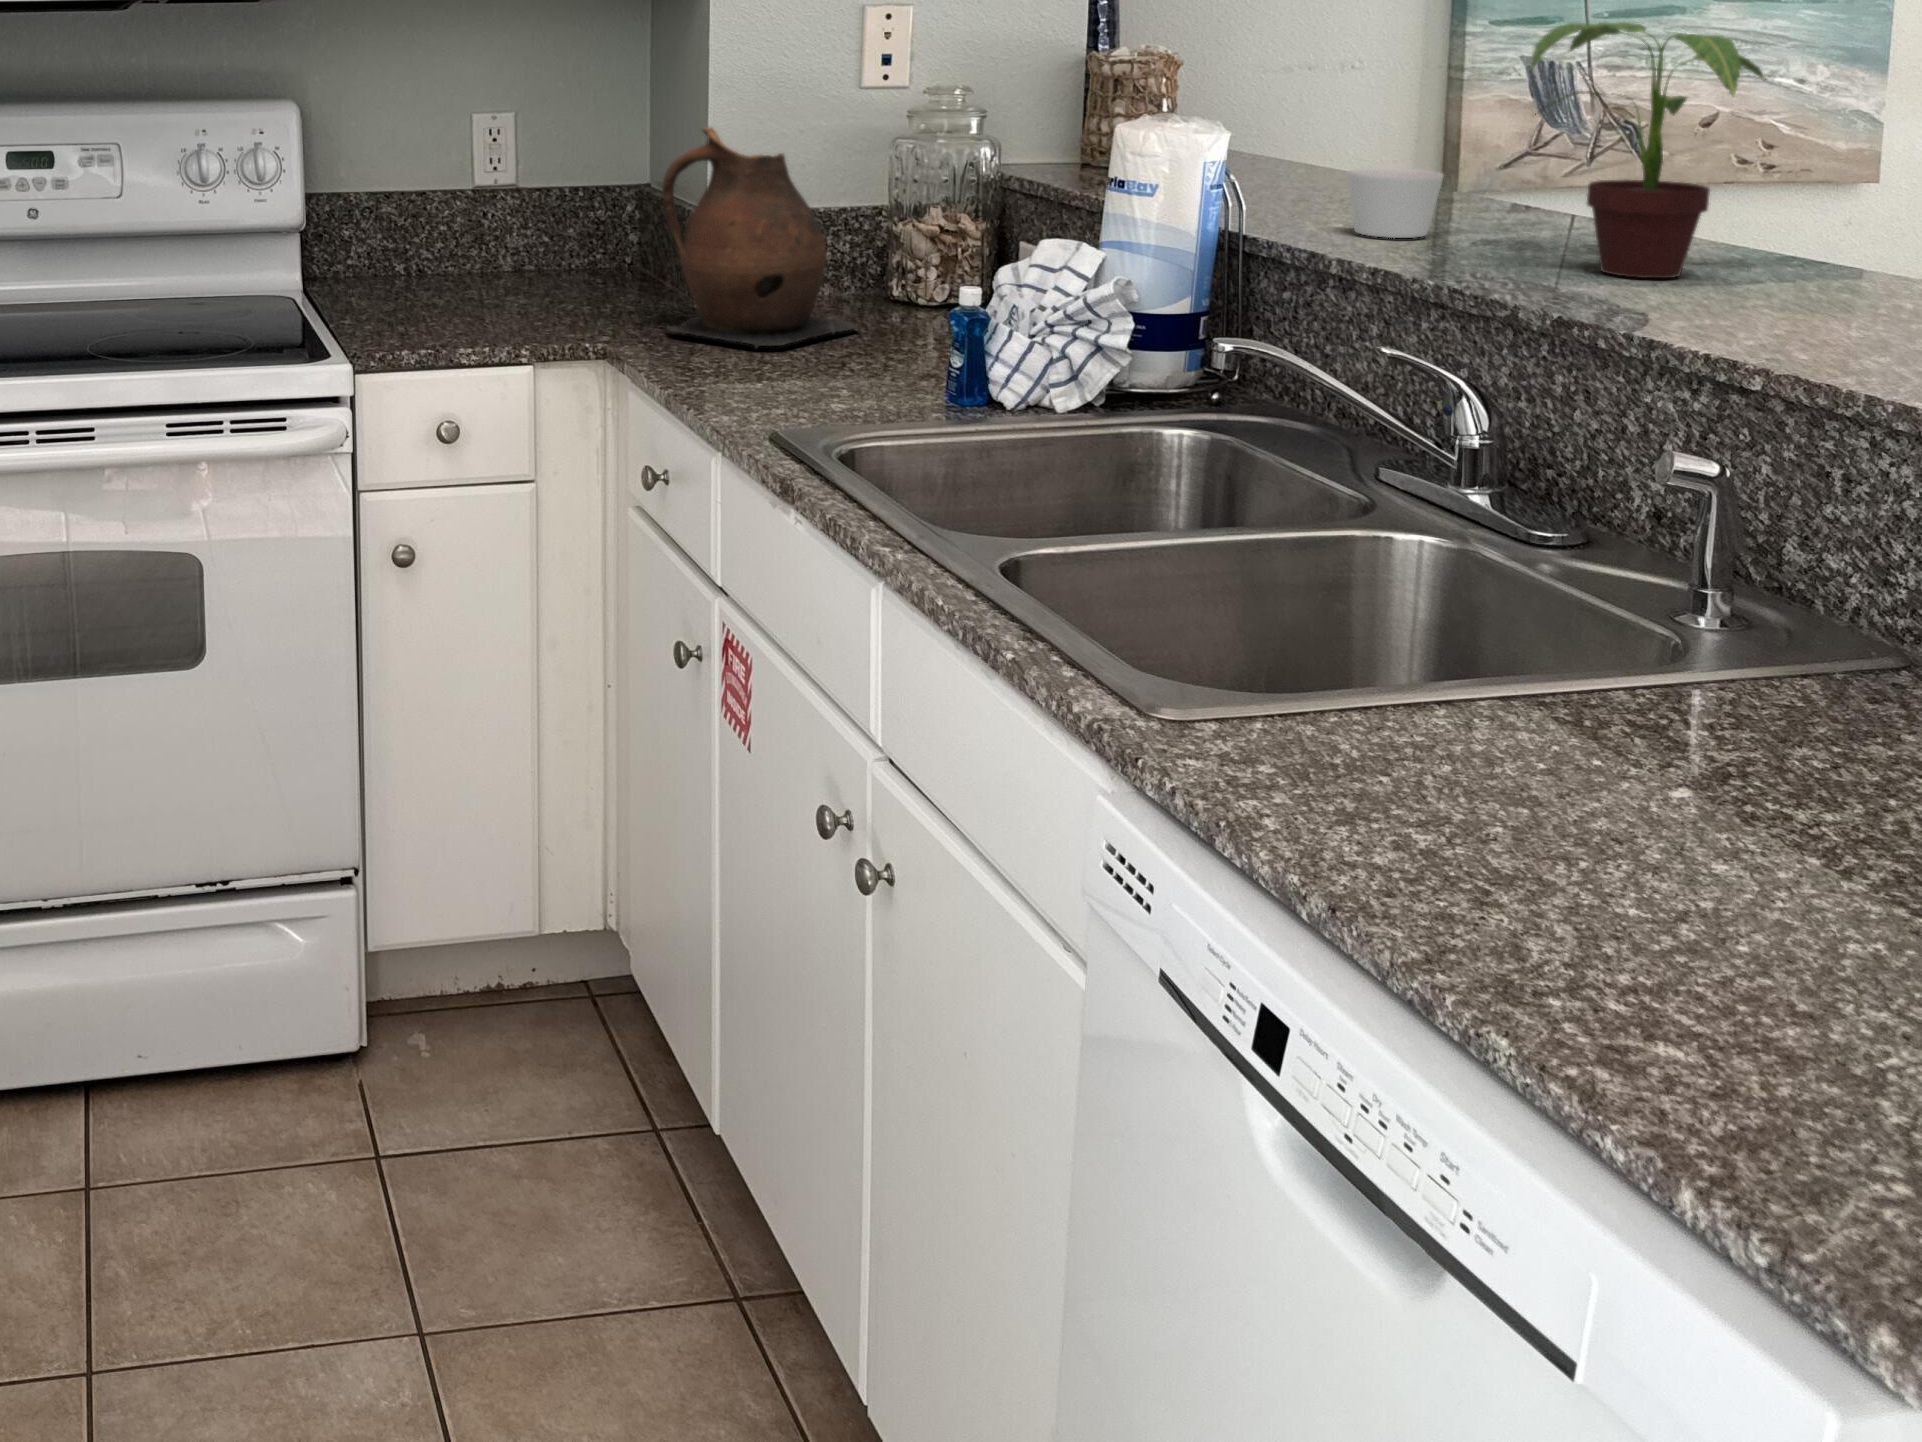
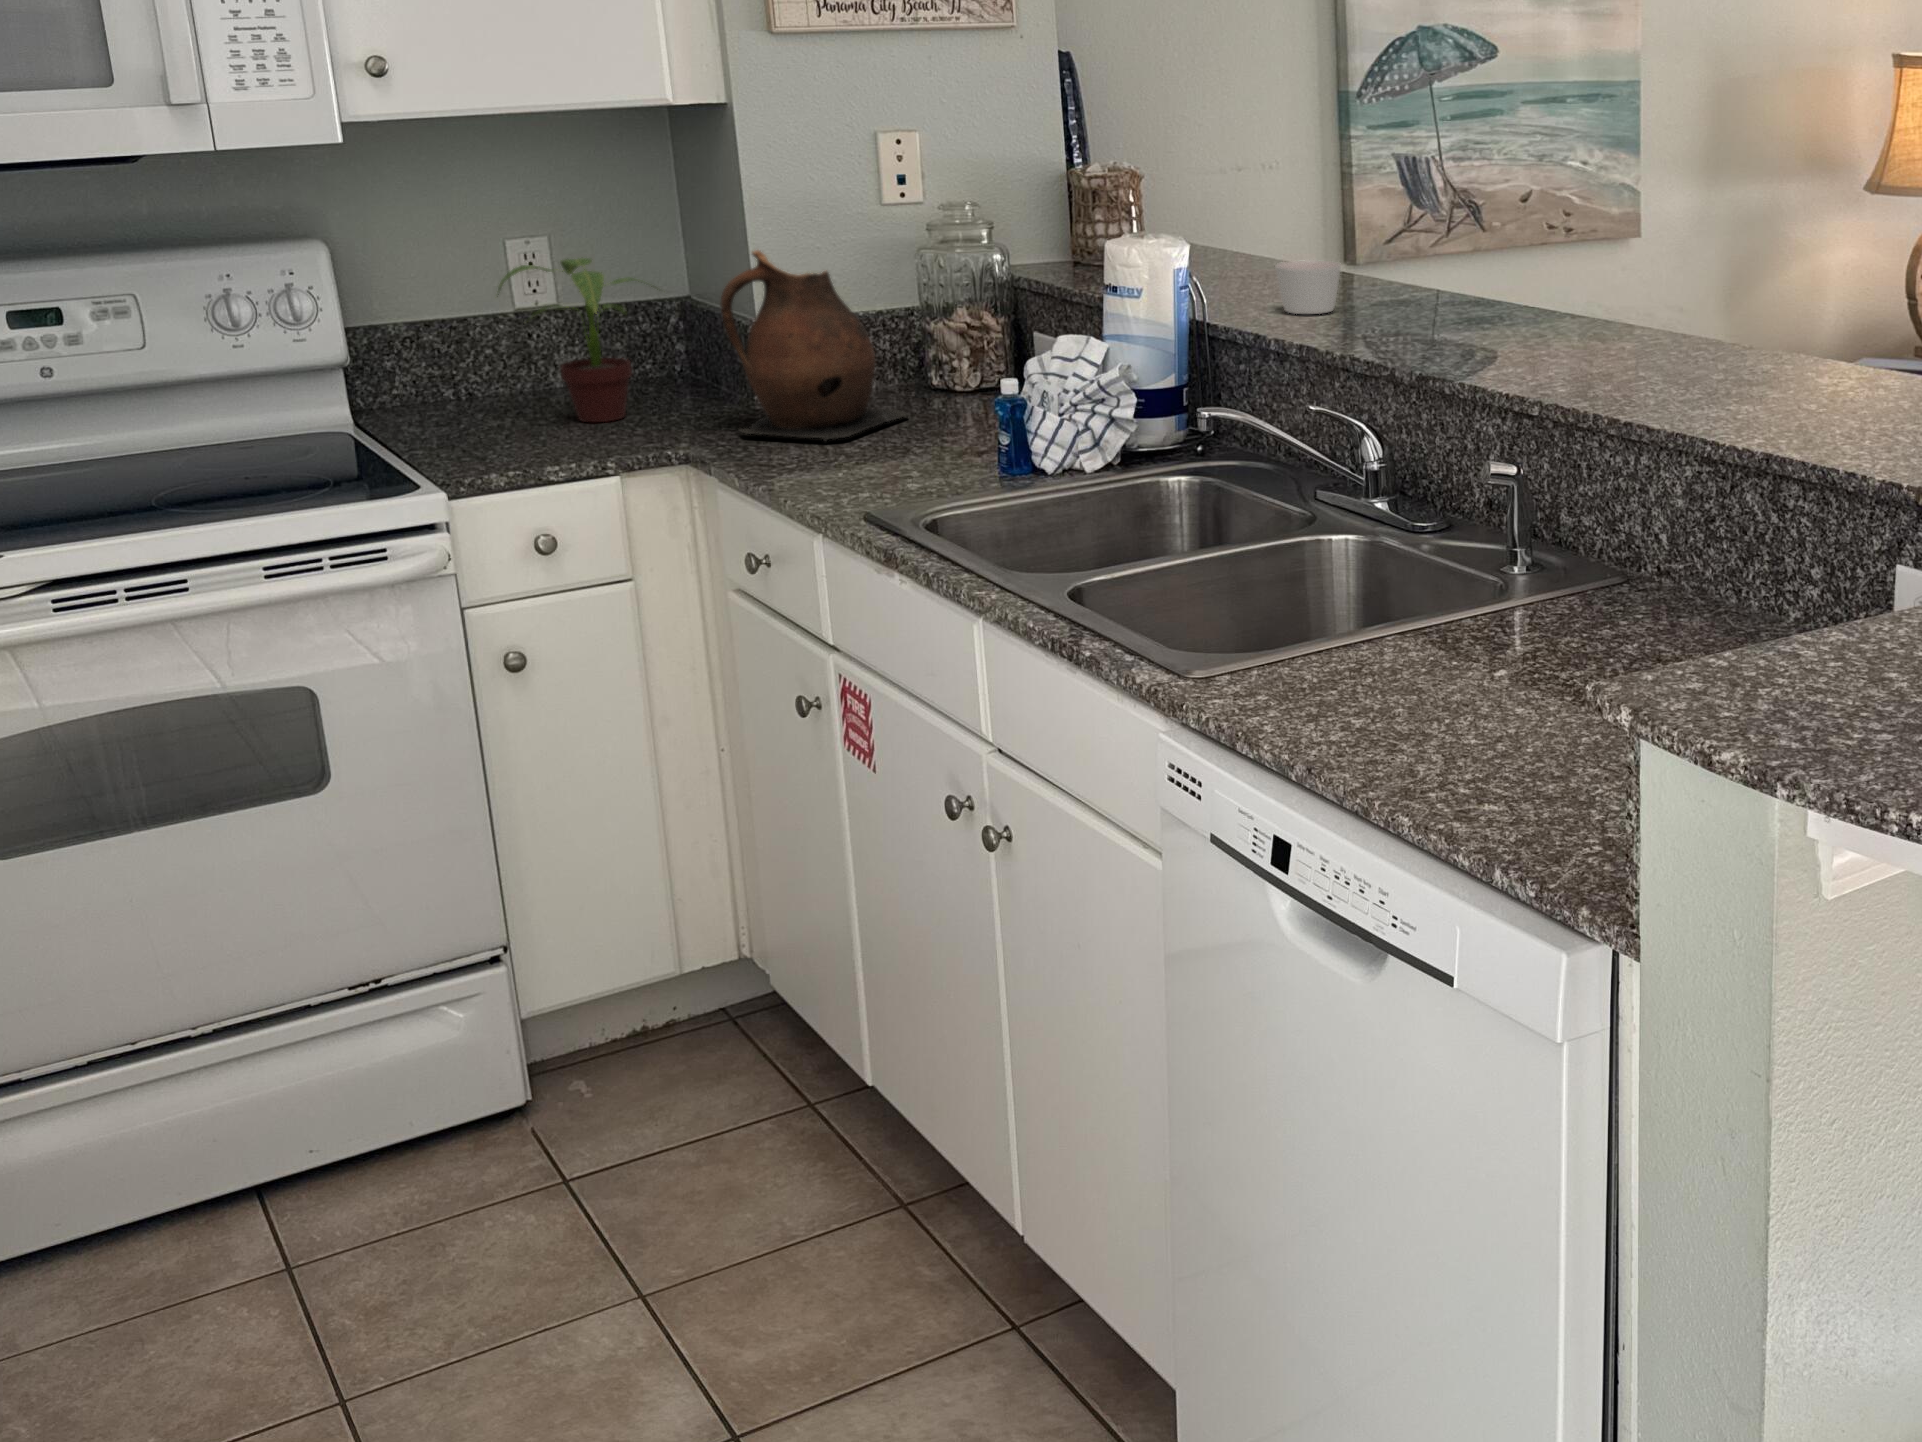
potted plant: present [1530,22,1766,278] -> present [498,258,658,422]

